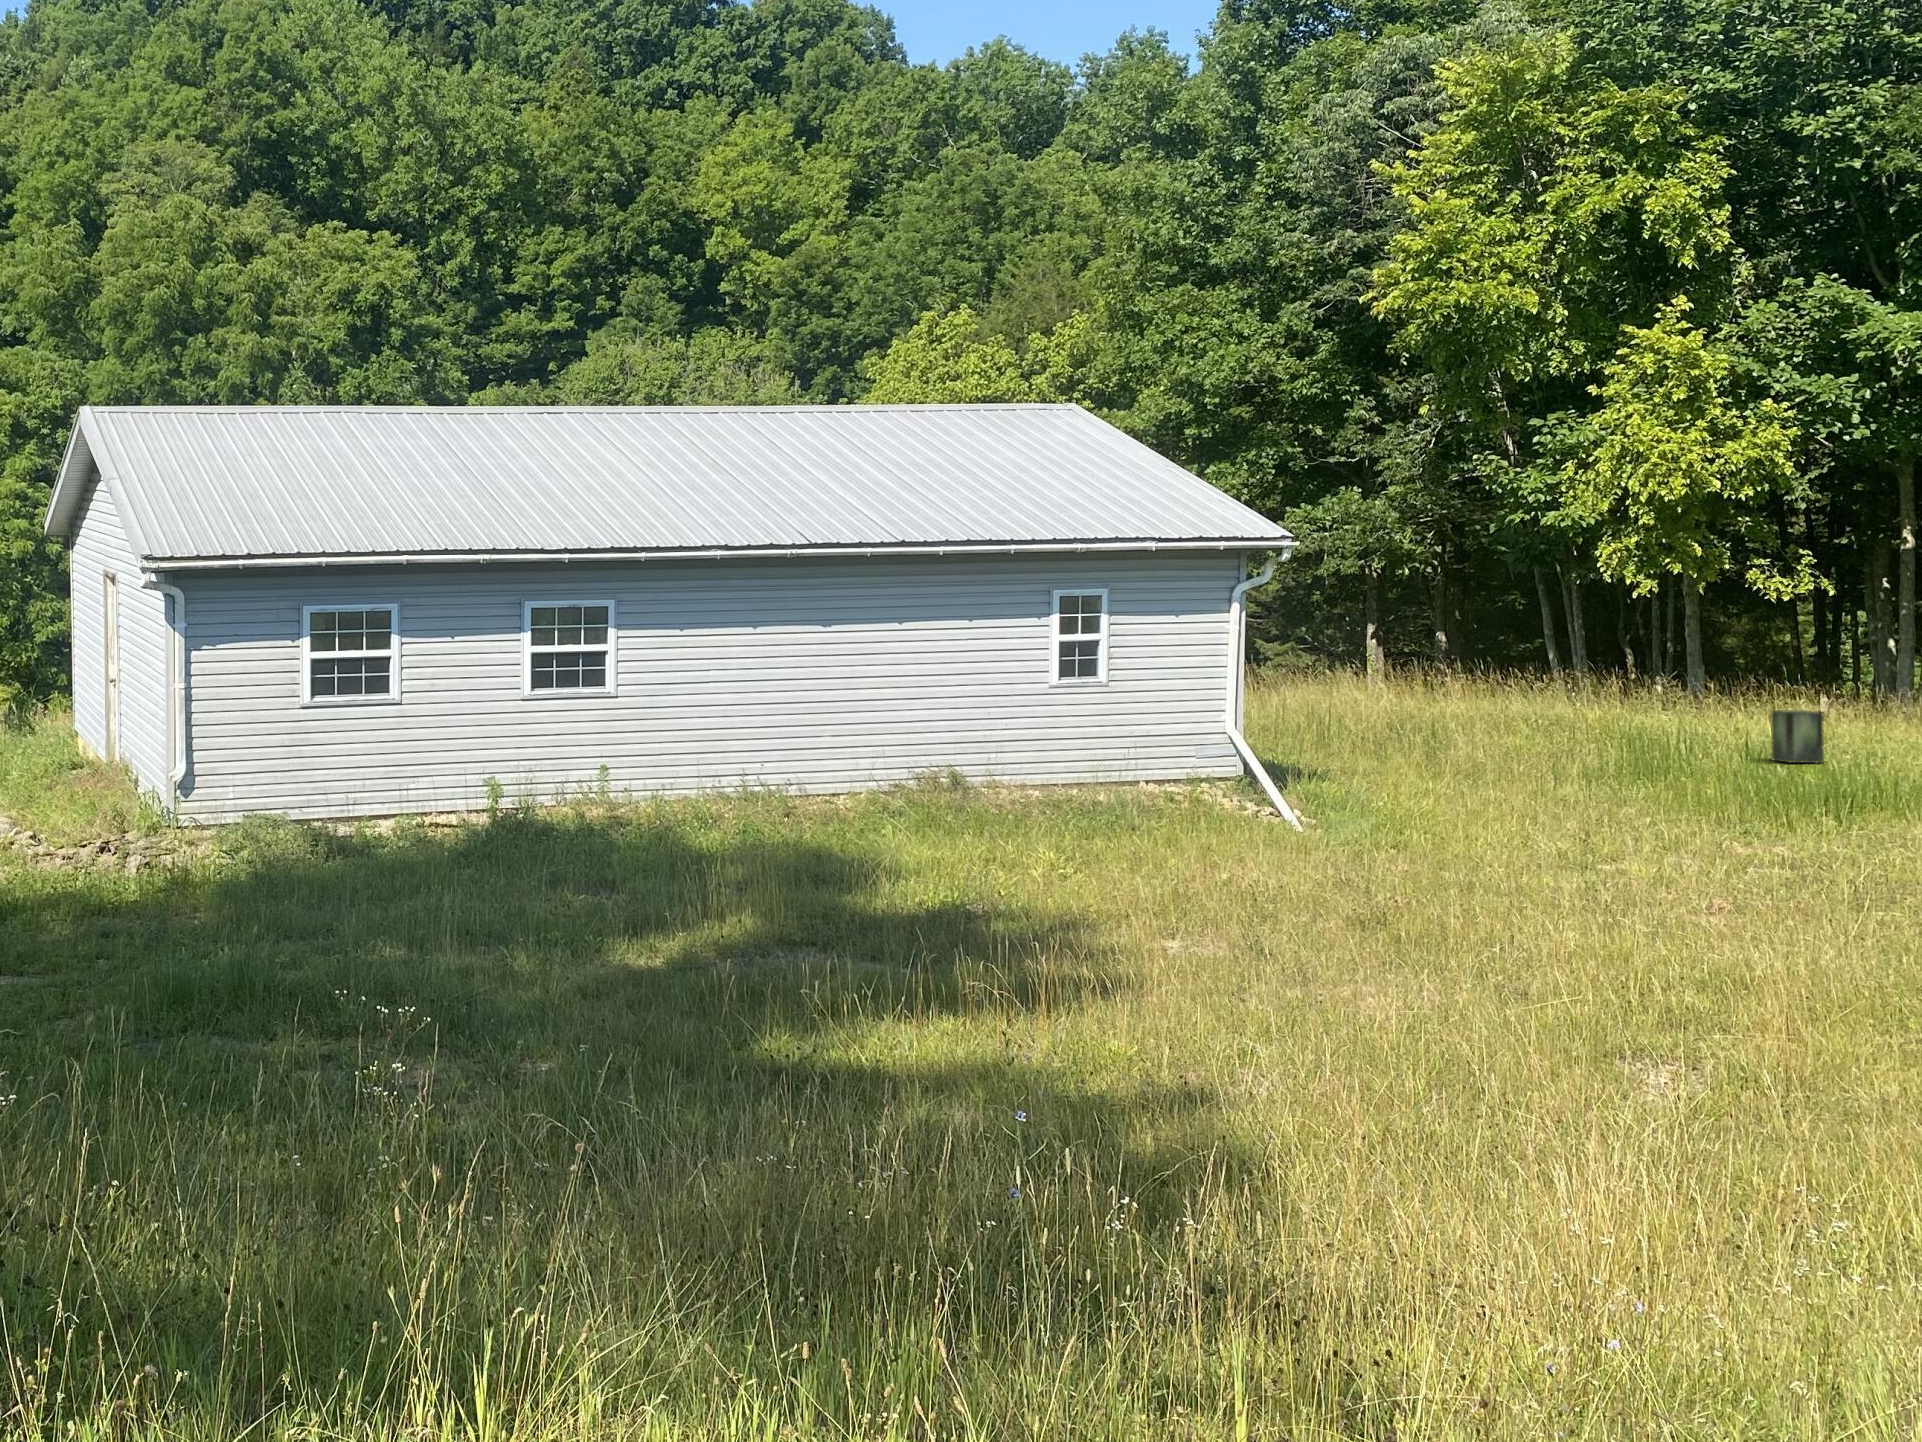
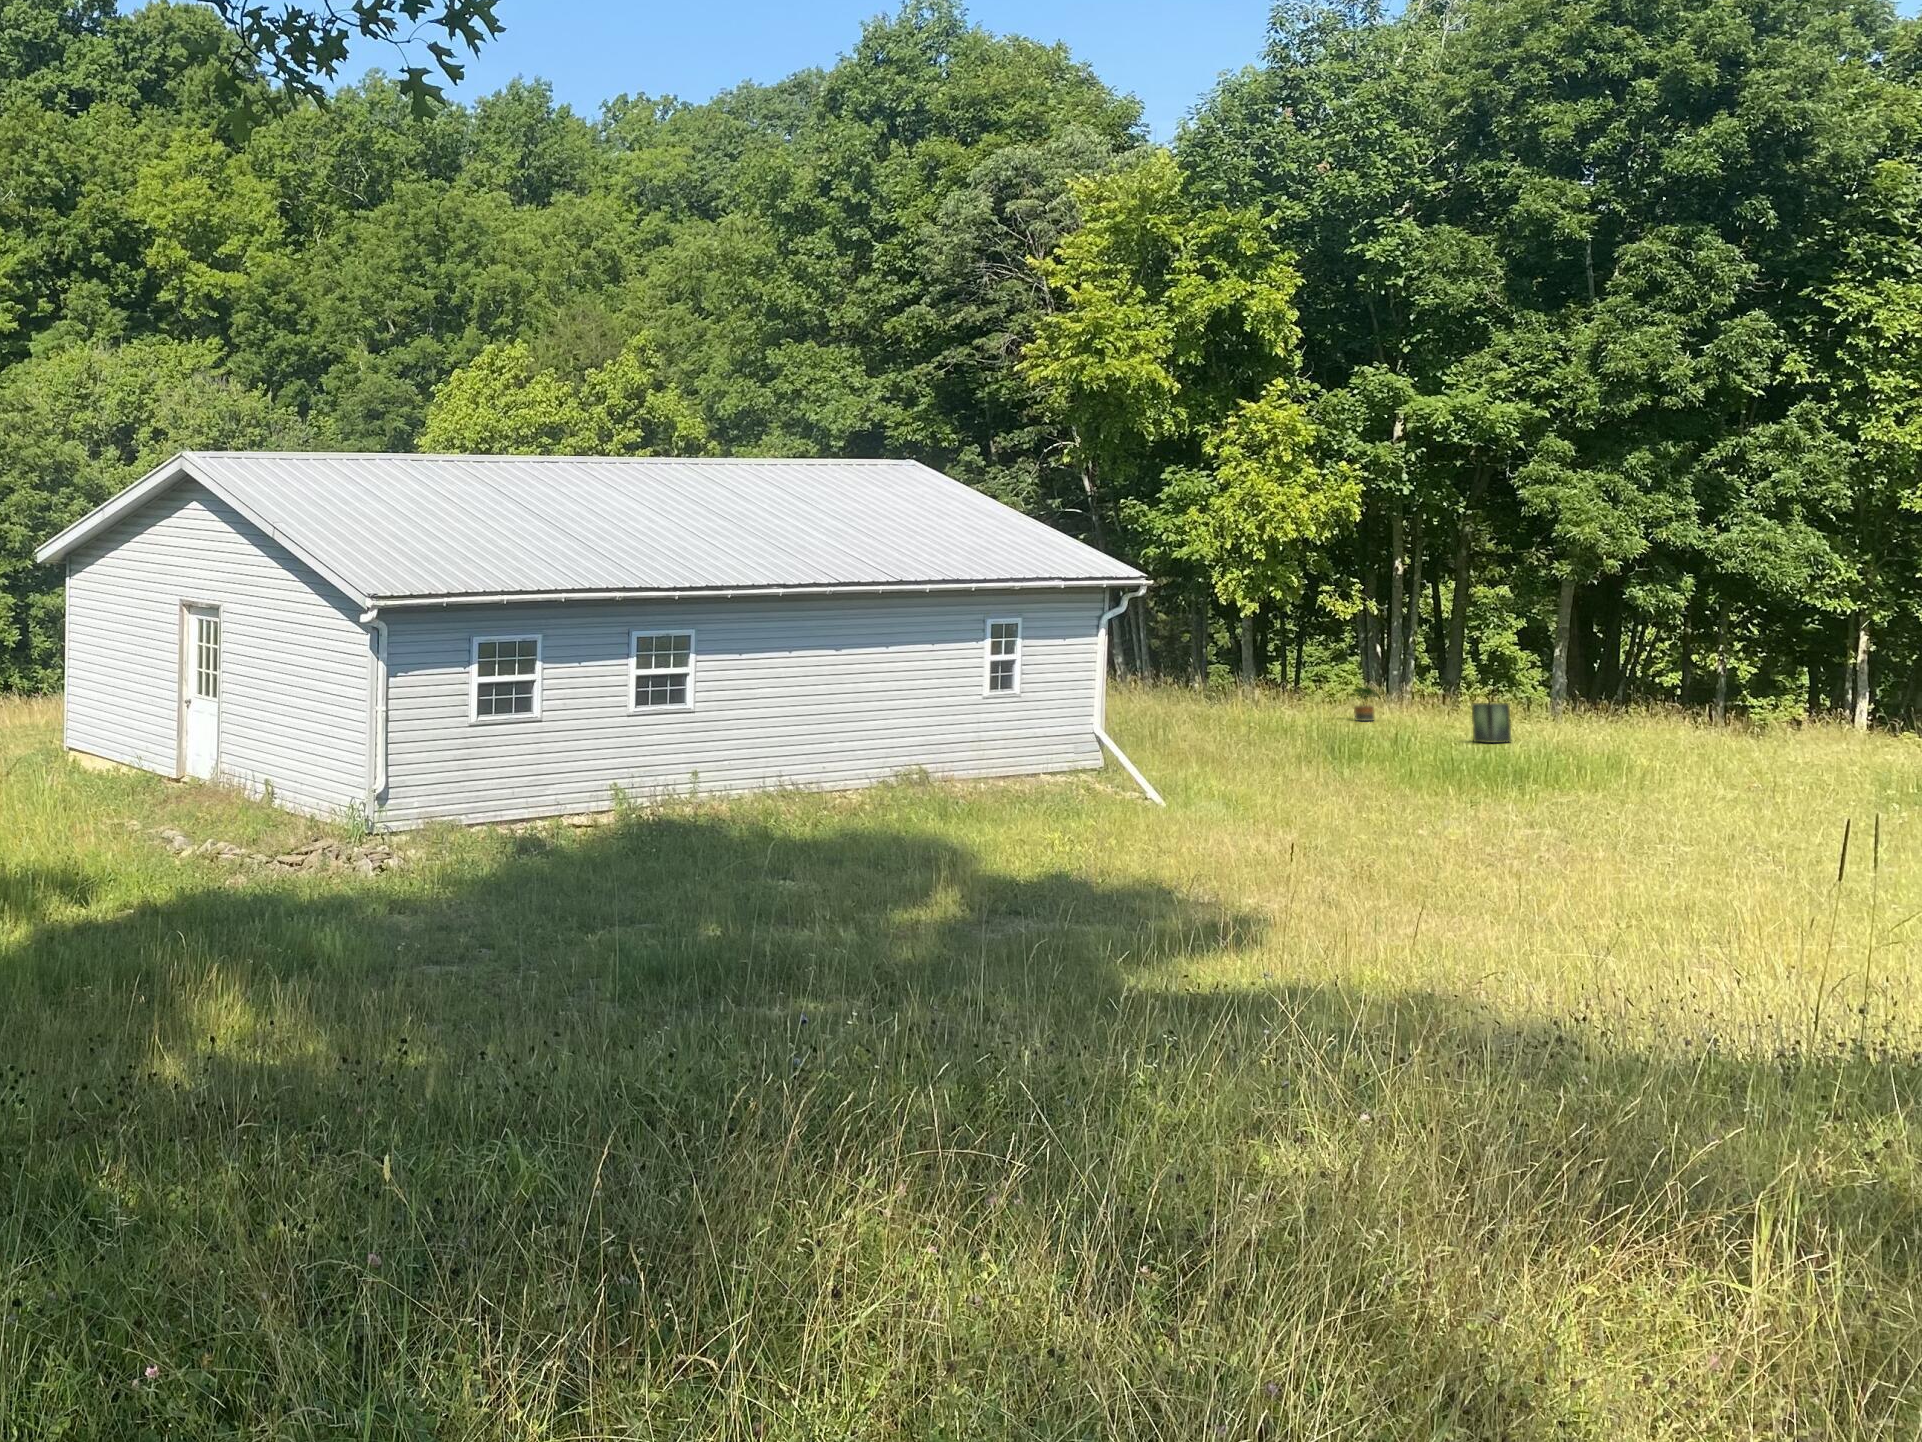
potted tree: none [1679,683,1719,728] -> present [1351,687,1379,721]

